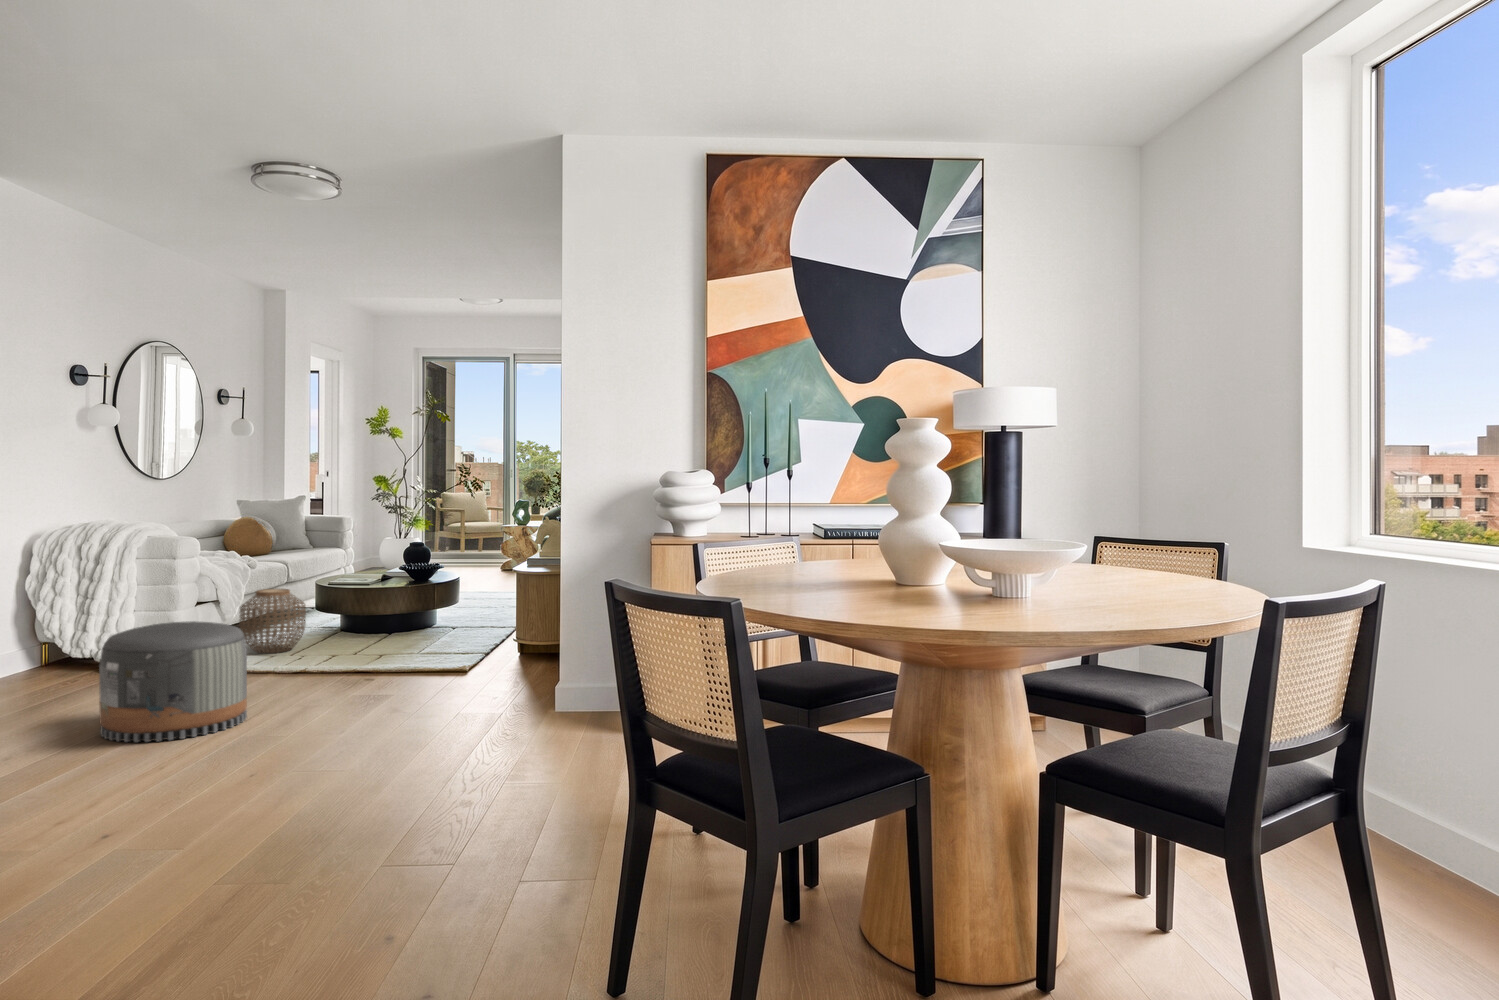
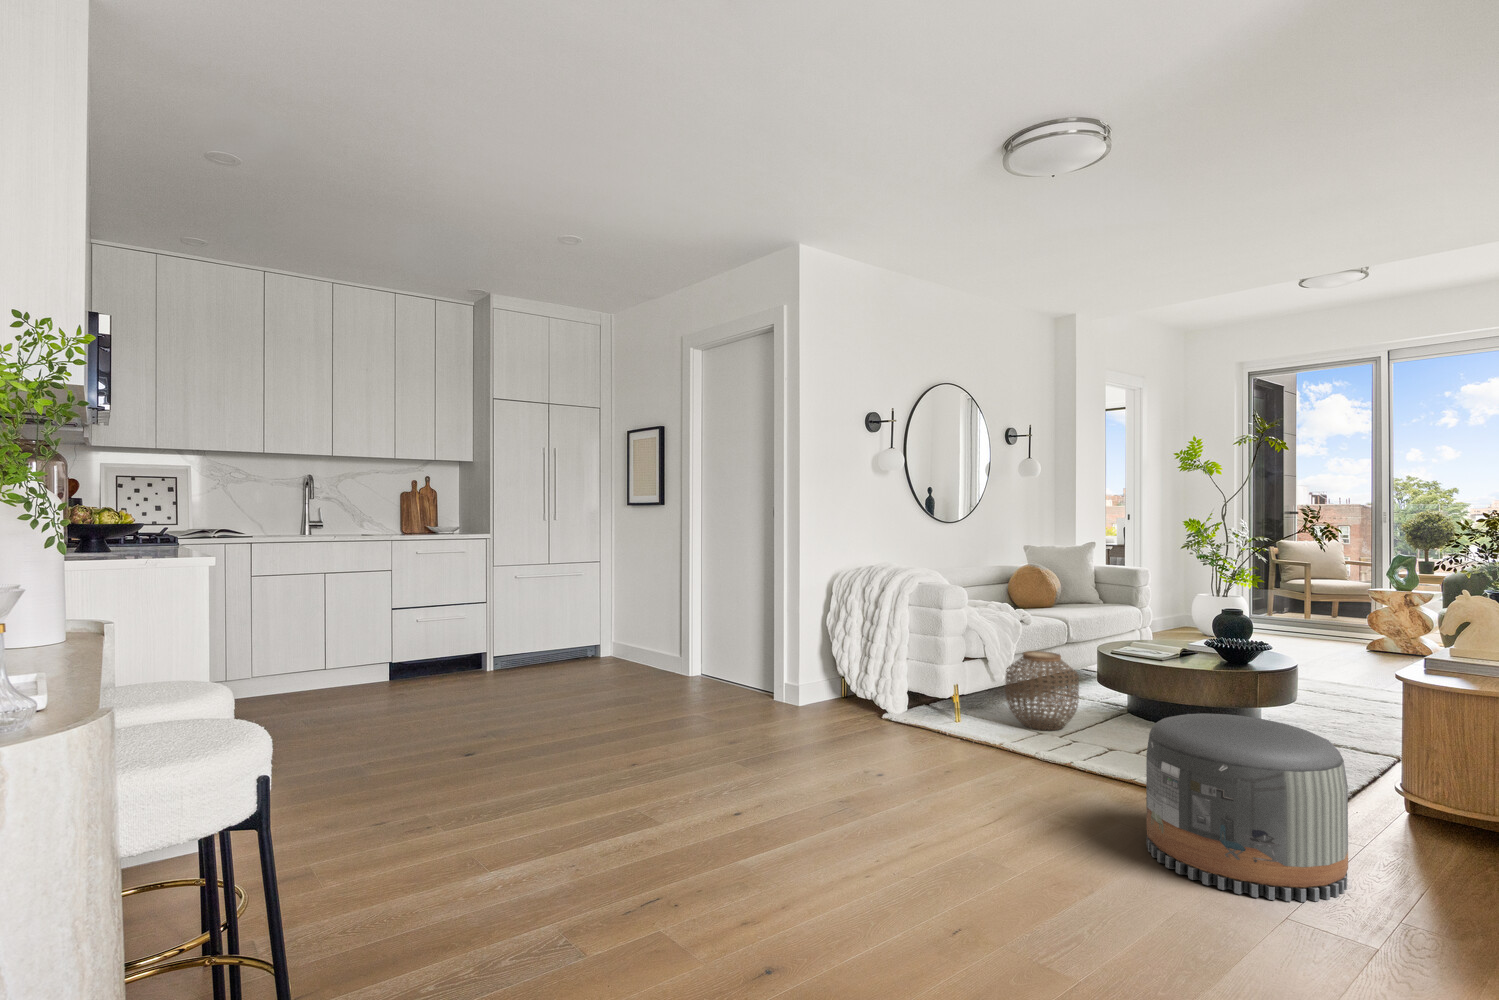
pouf: present [99,621,247,742] -> present [1146,713,1348,902]

